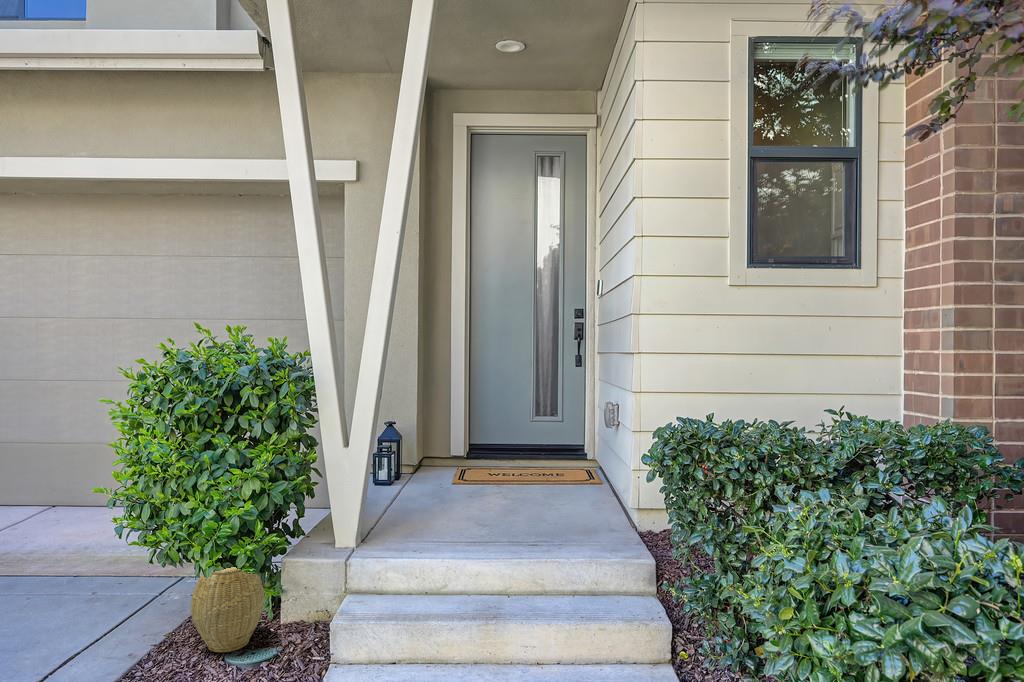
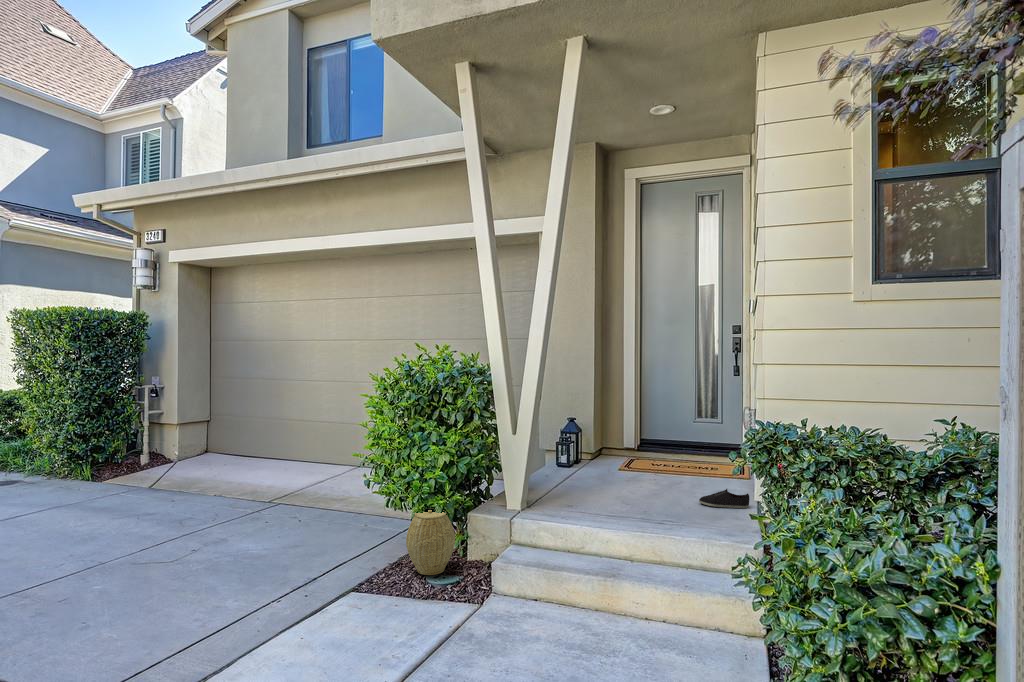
shoe: none [566,496,621,518] -> present [699,489,750,508]

